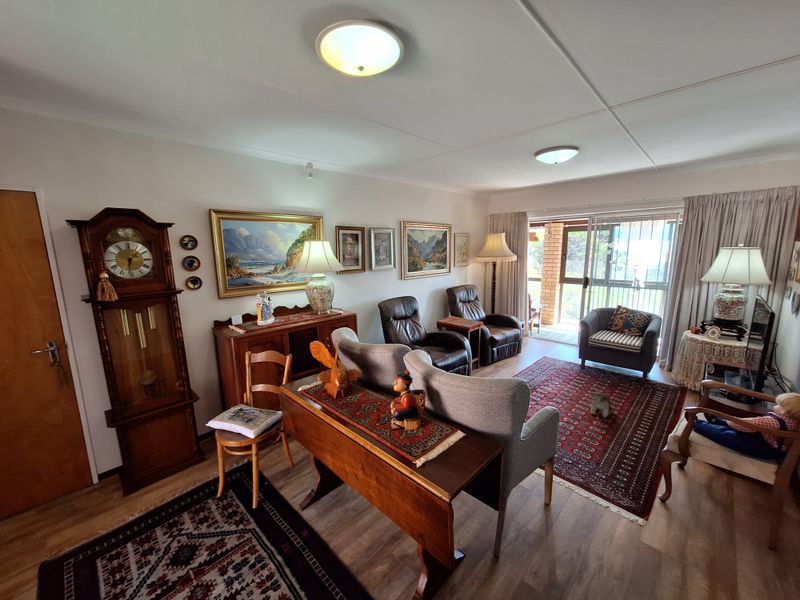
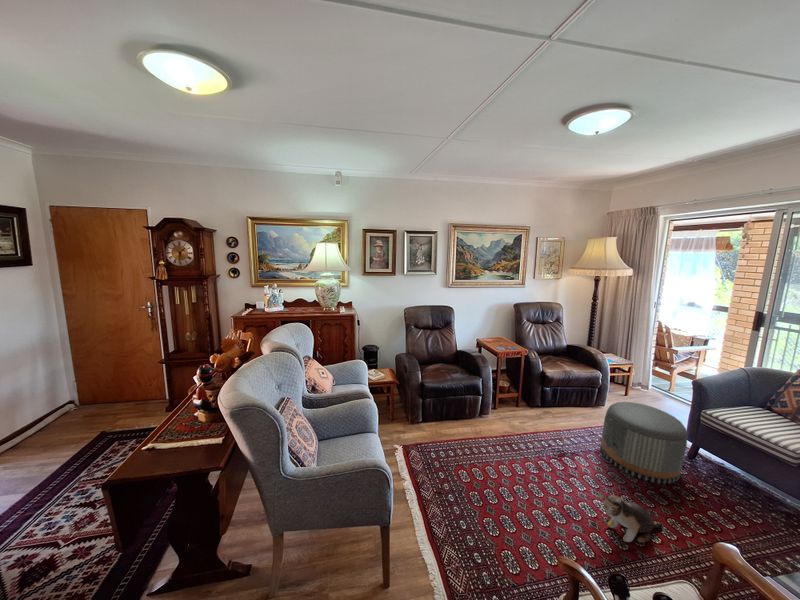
pouf: none [545,341,594,386] -> present [601,402,687,484]

